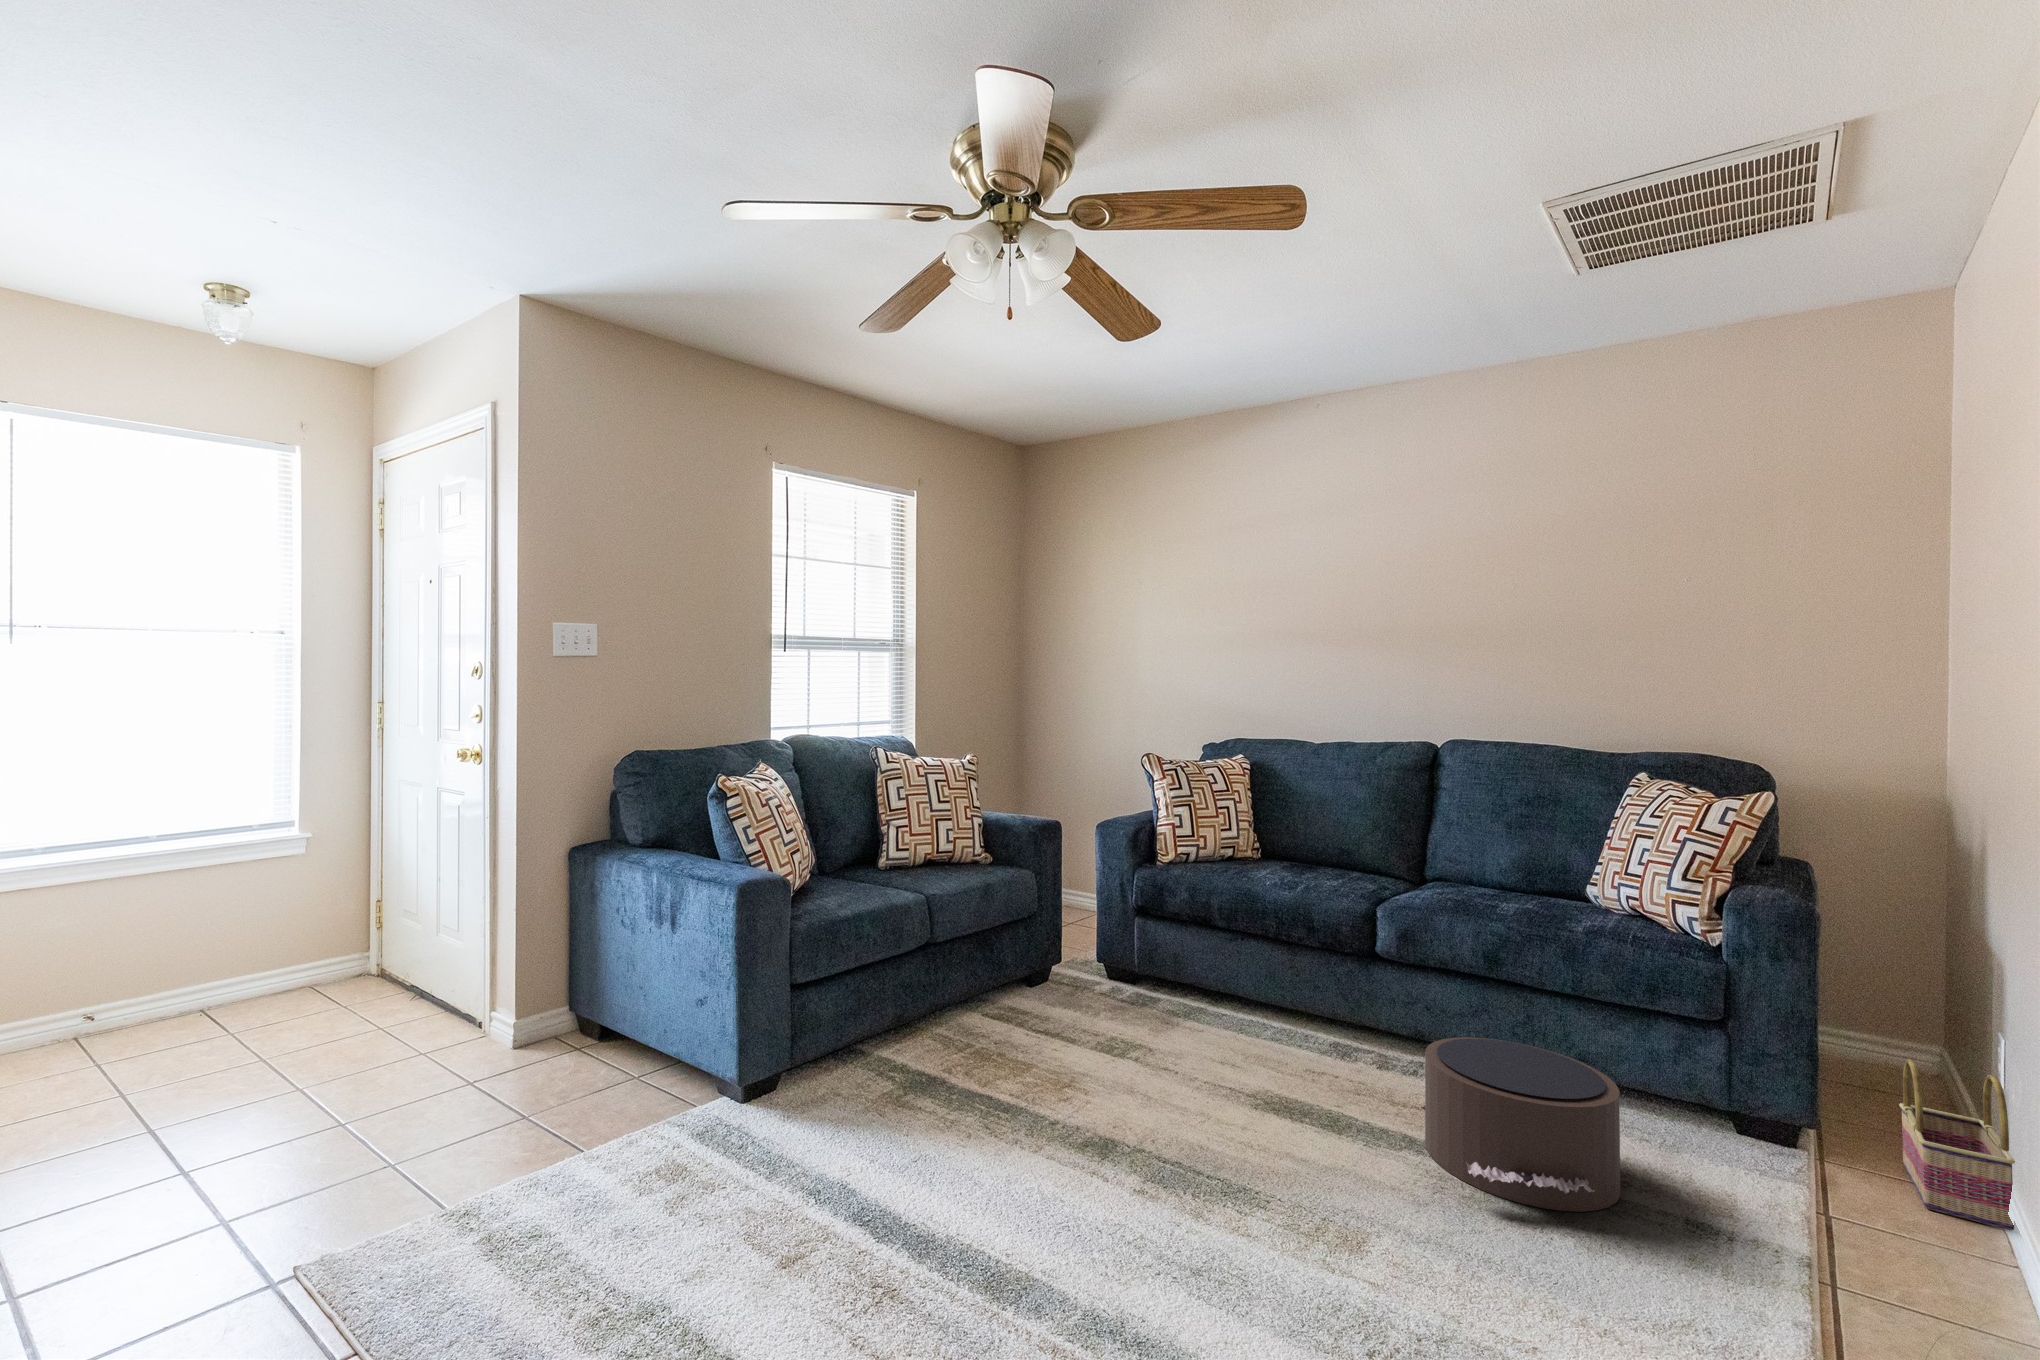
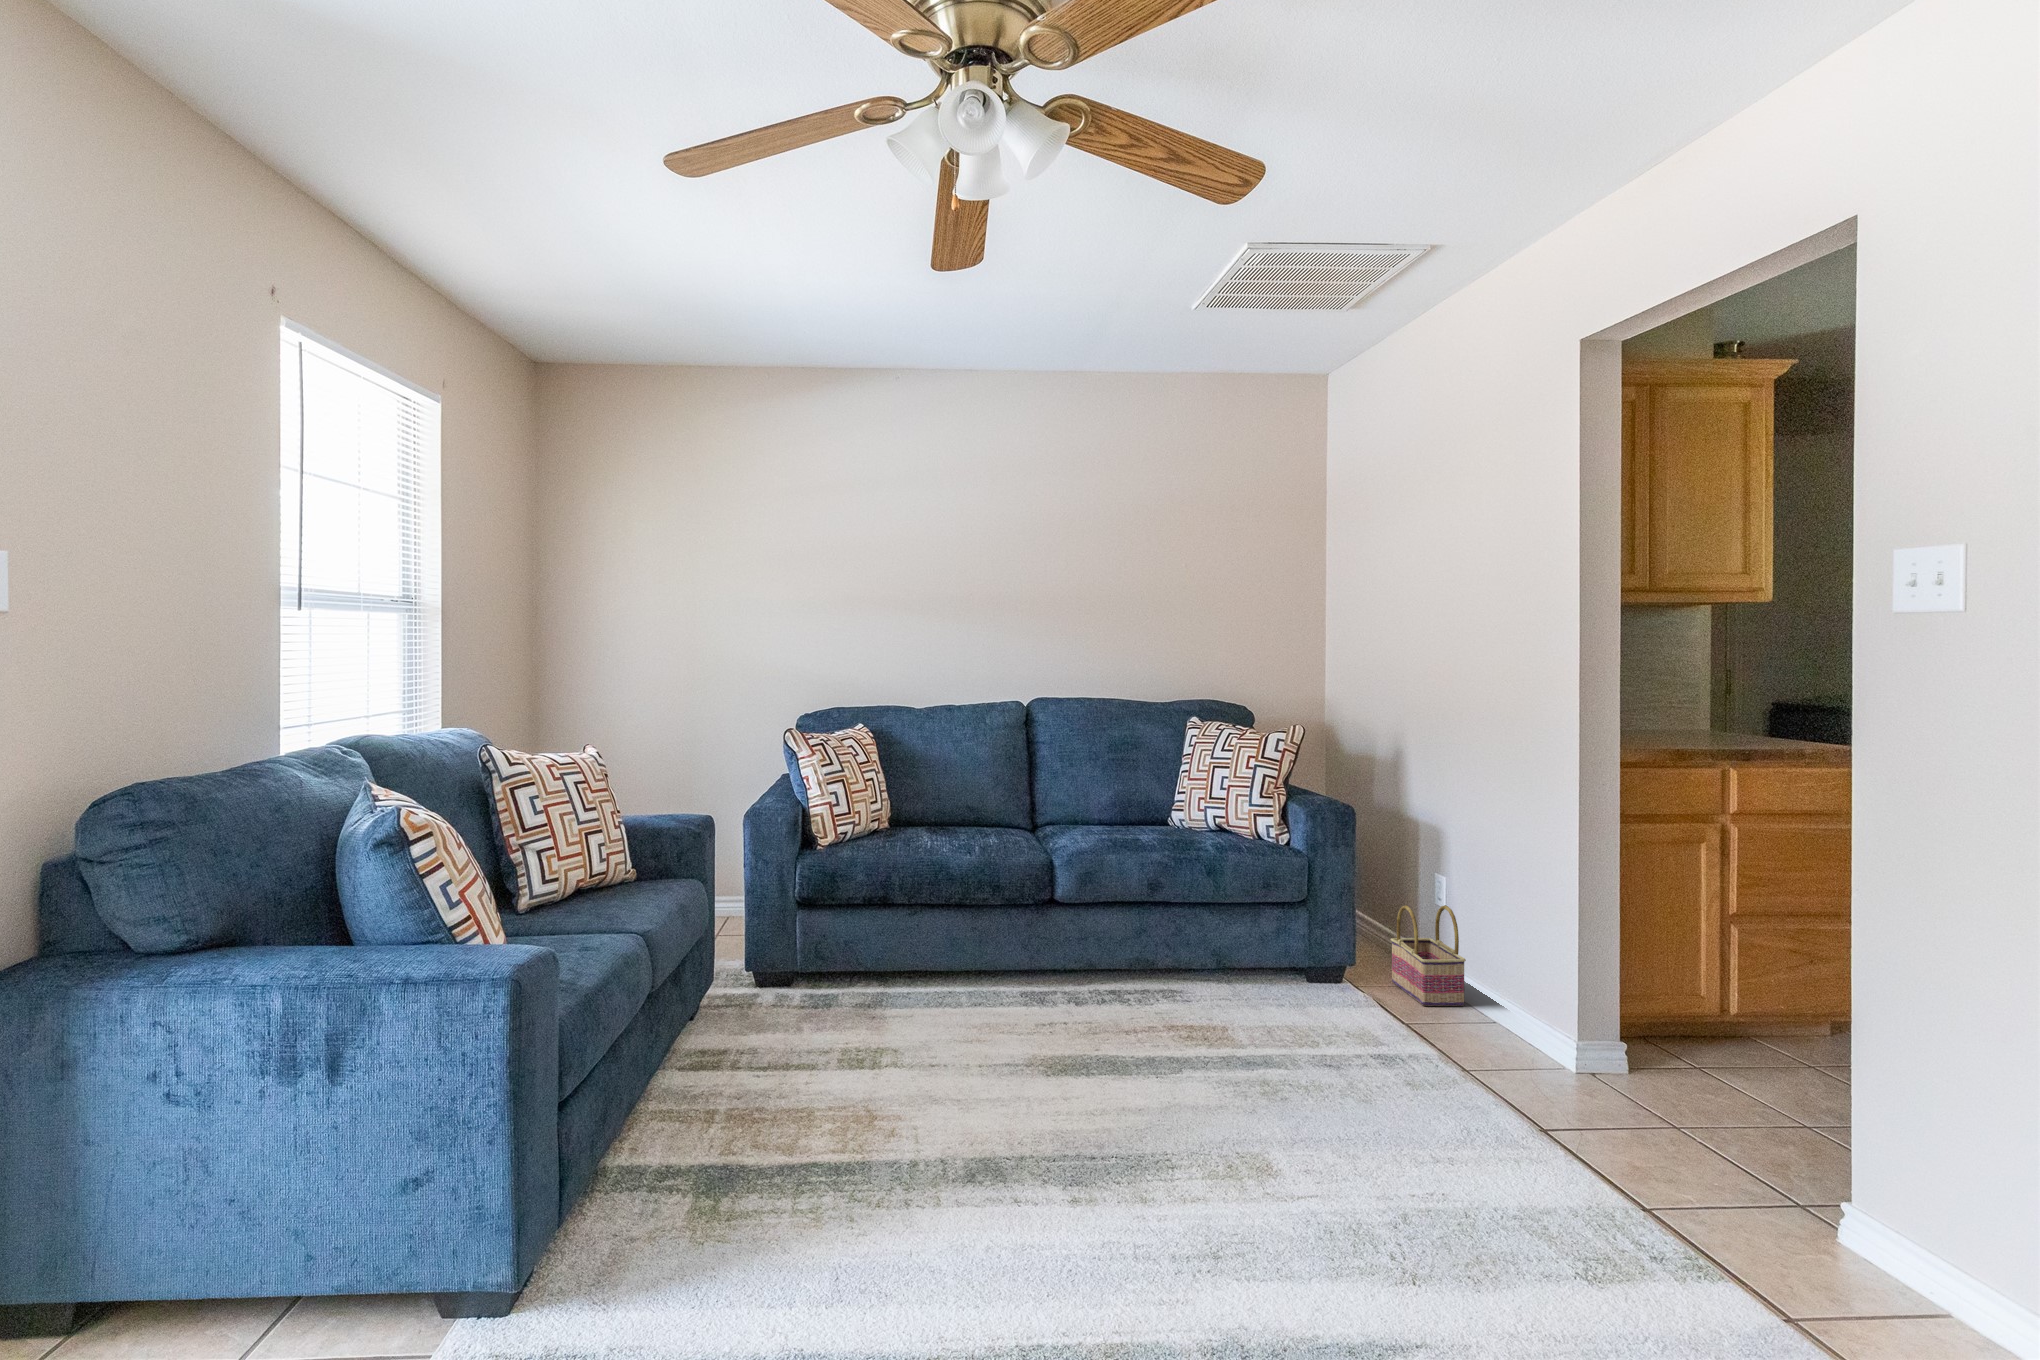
pouf: present [1421,1037,1620,1212] -> none [1130,954,1304,1082]

